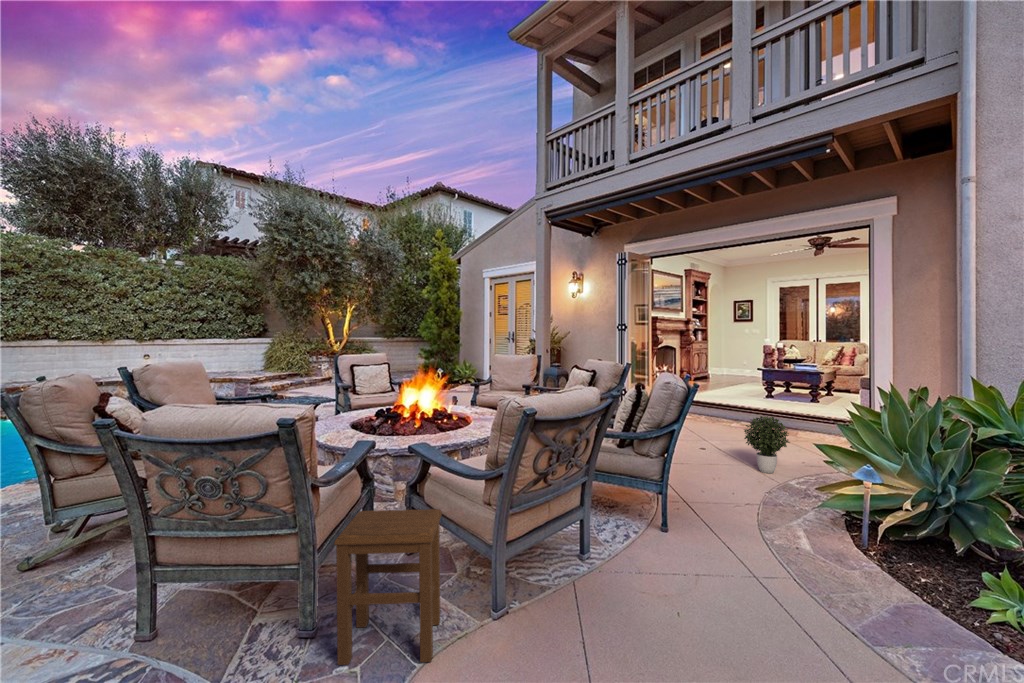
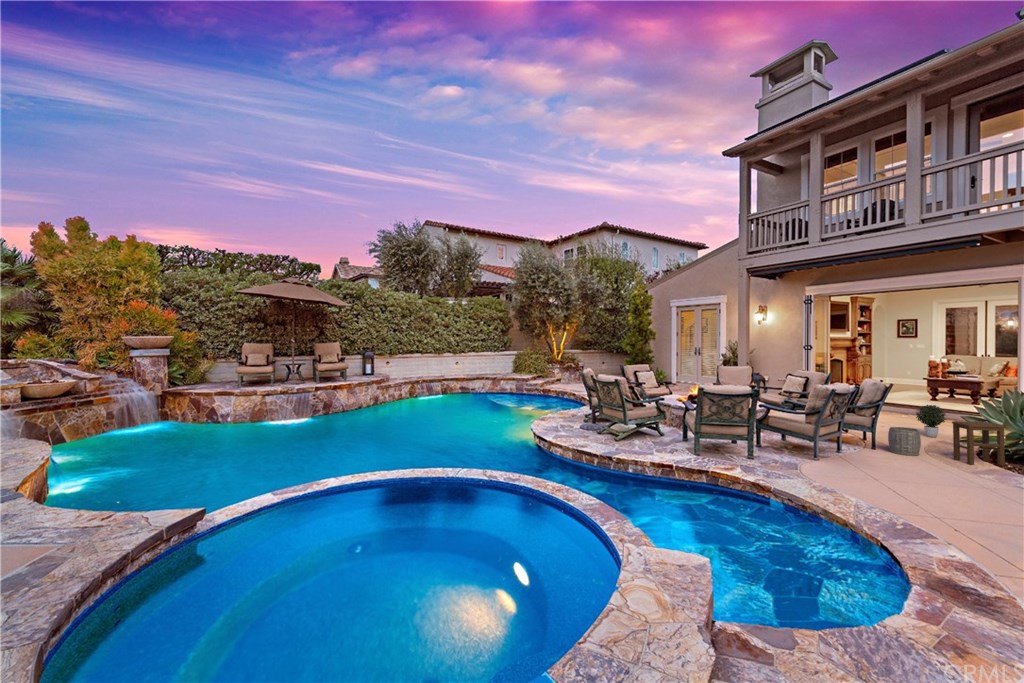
woven basket: none [688,478,748,550] -> present [888,427,921,456]
stool: present [334,509,442,665] -> present [952,421,1005,466]

